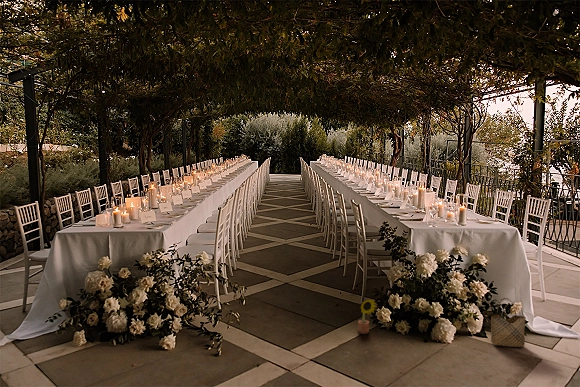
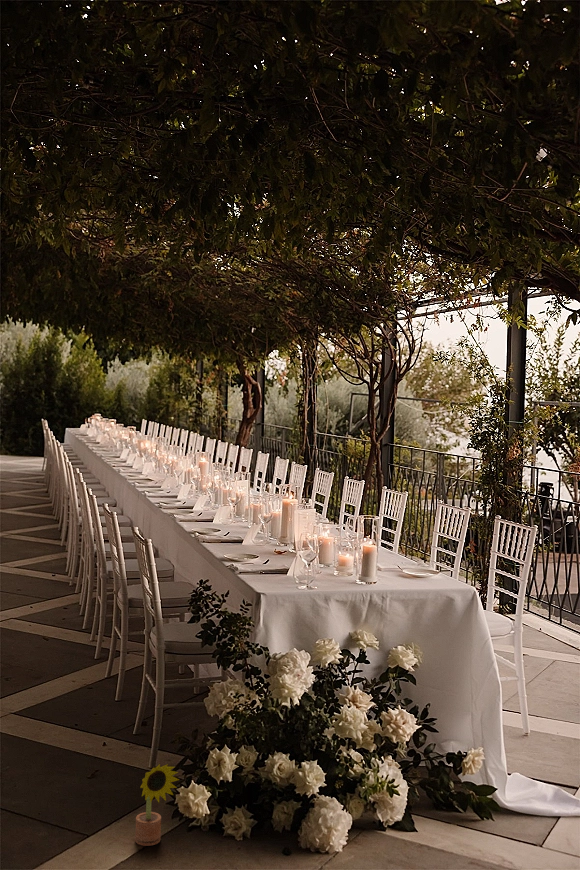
woven basket: present [491,298,525,347] -> none [423,744,492,851]

